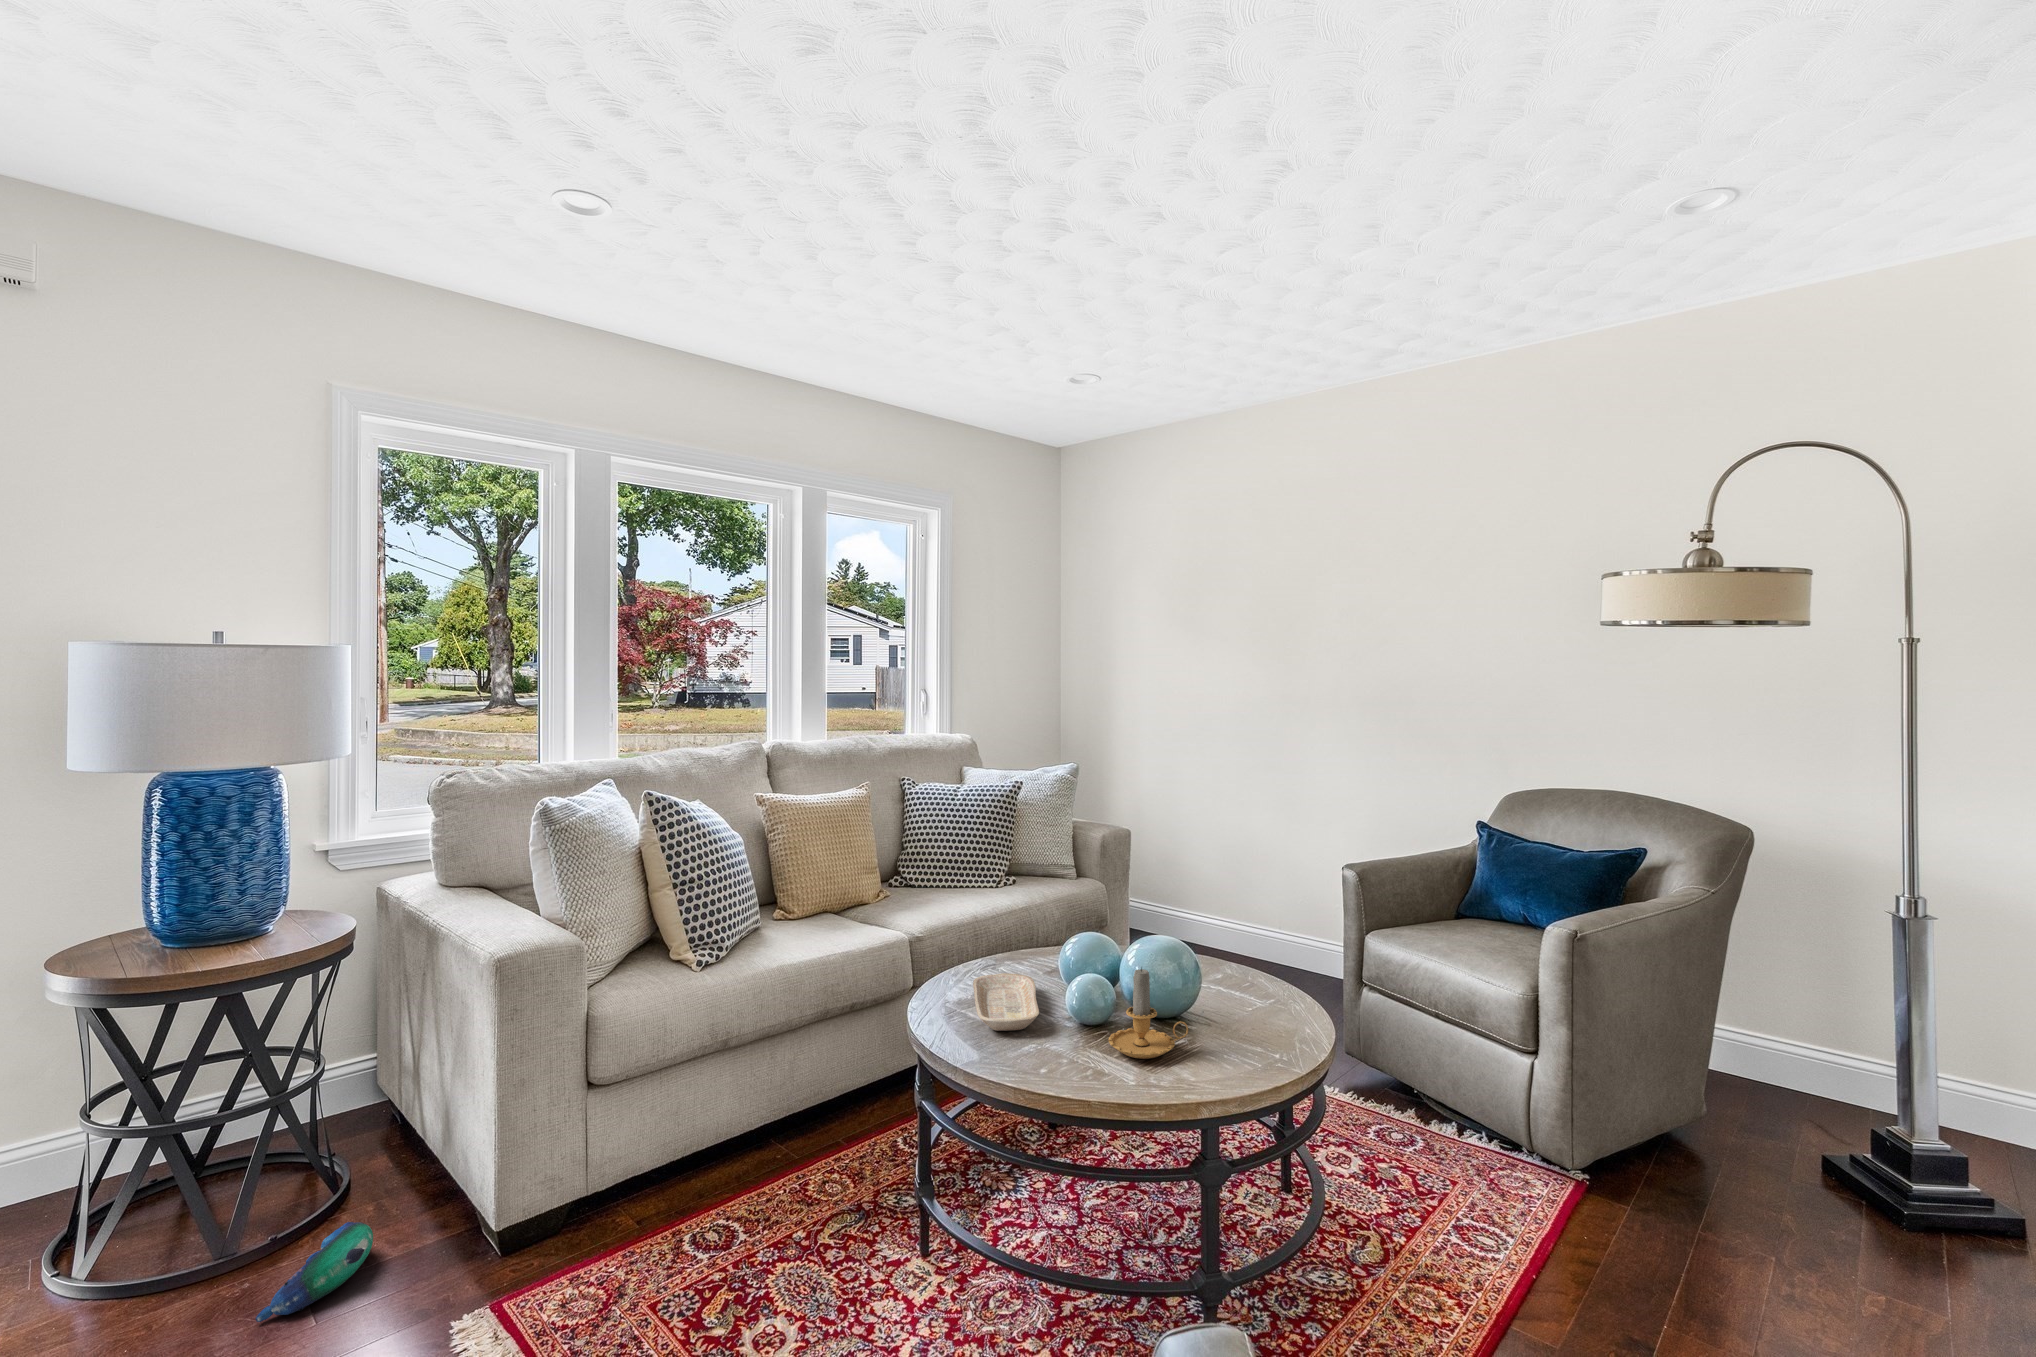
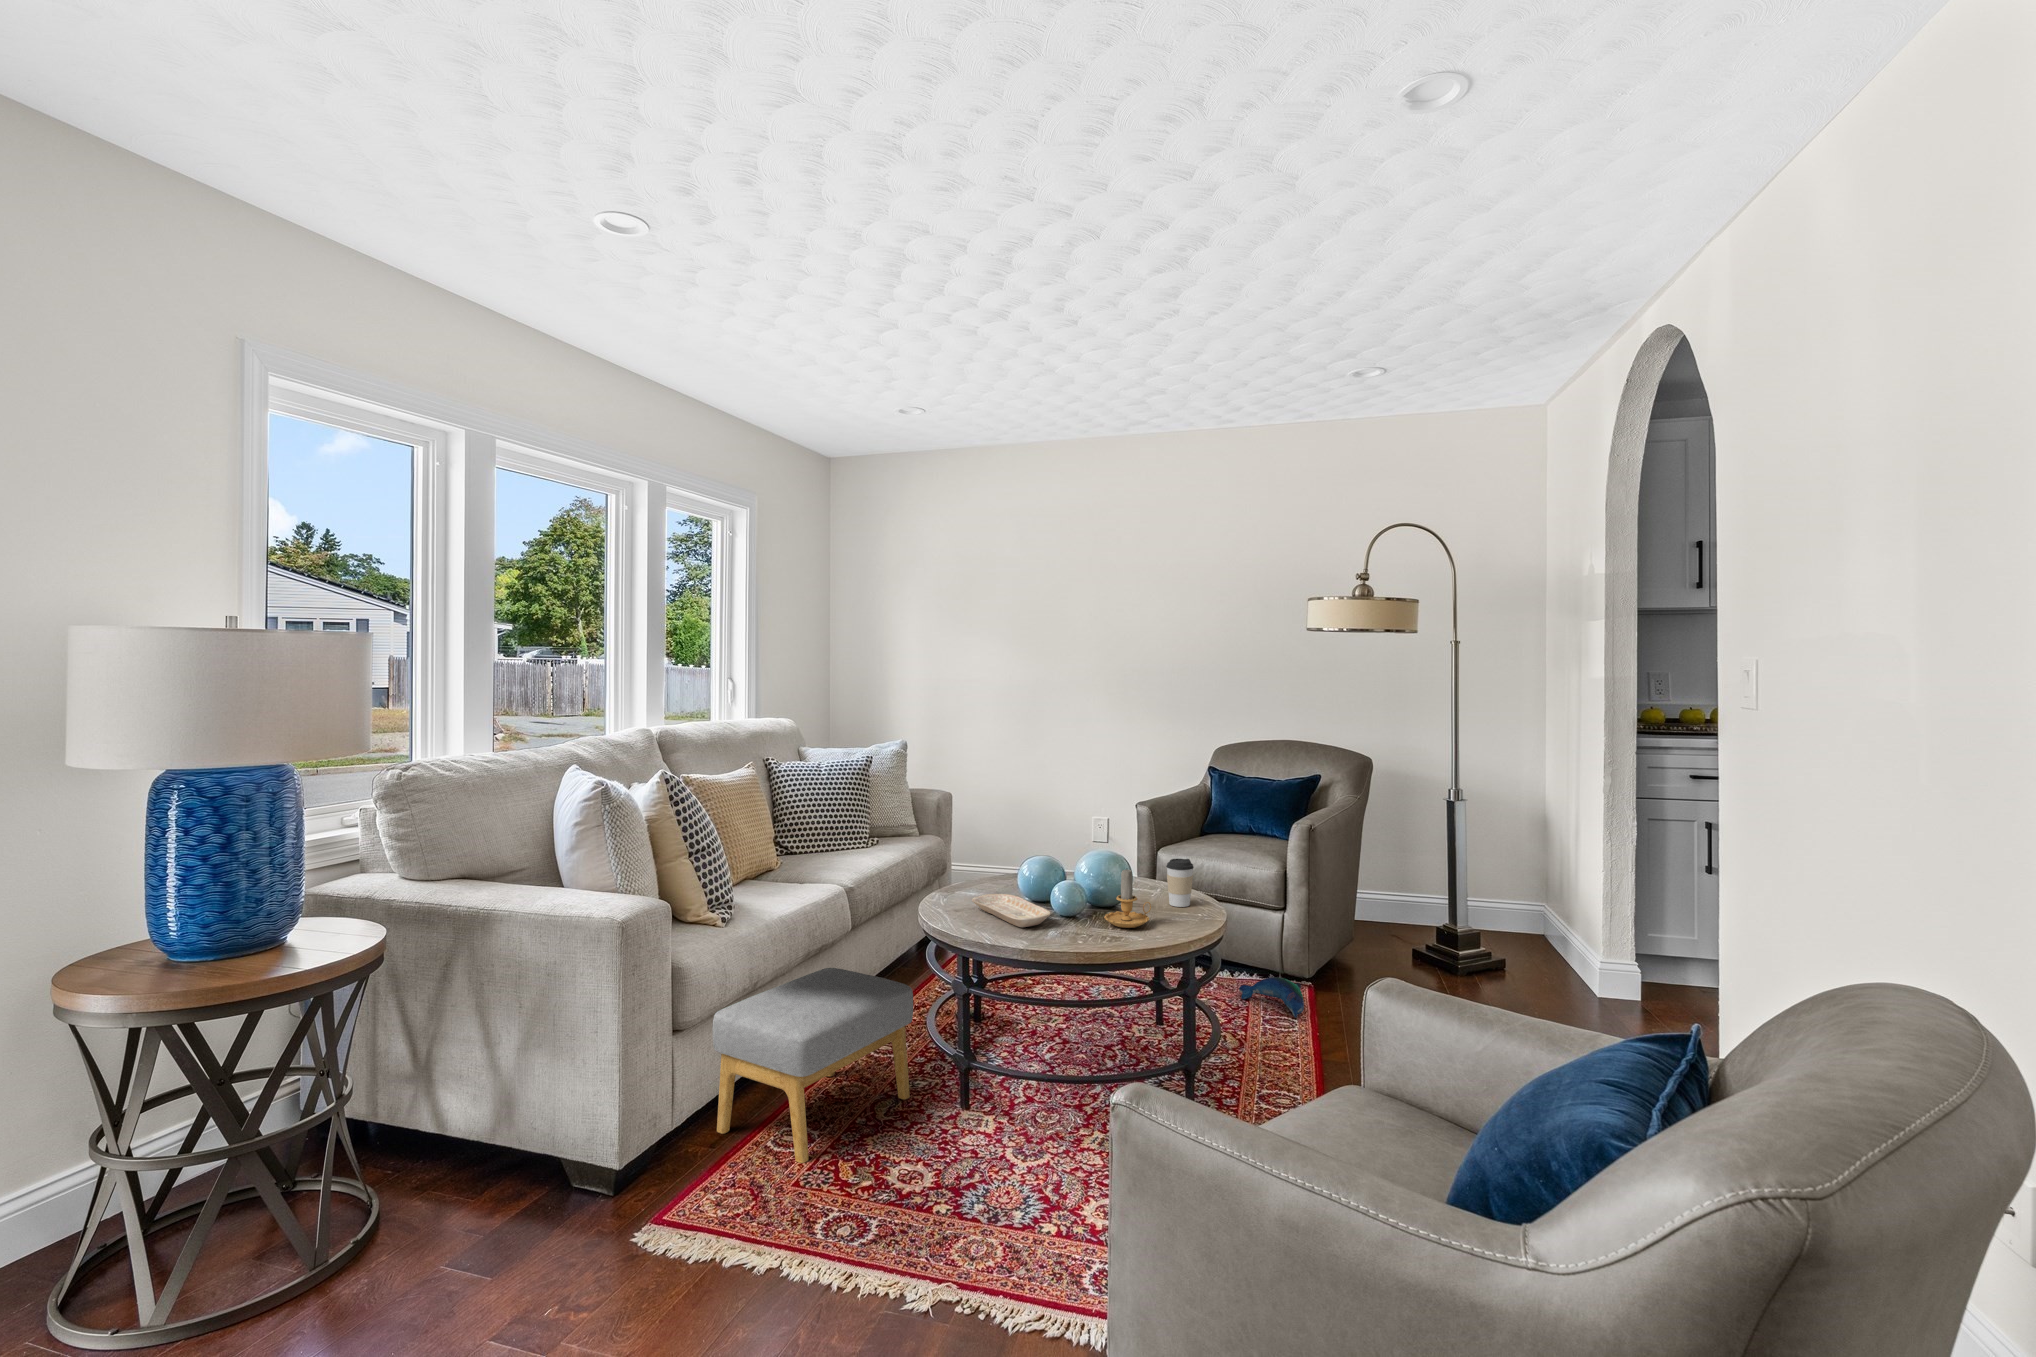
coffee cup: none [1246,959,1288,1035] -> present [1166,859,1194,907]
footstool: none [621,1037,865,1292] -> present [713,968,913,1163]
plush toy: present [256,1222,373,1322] -> present [1239,977,1304,1017]

